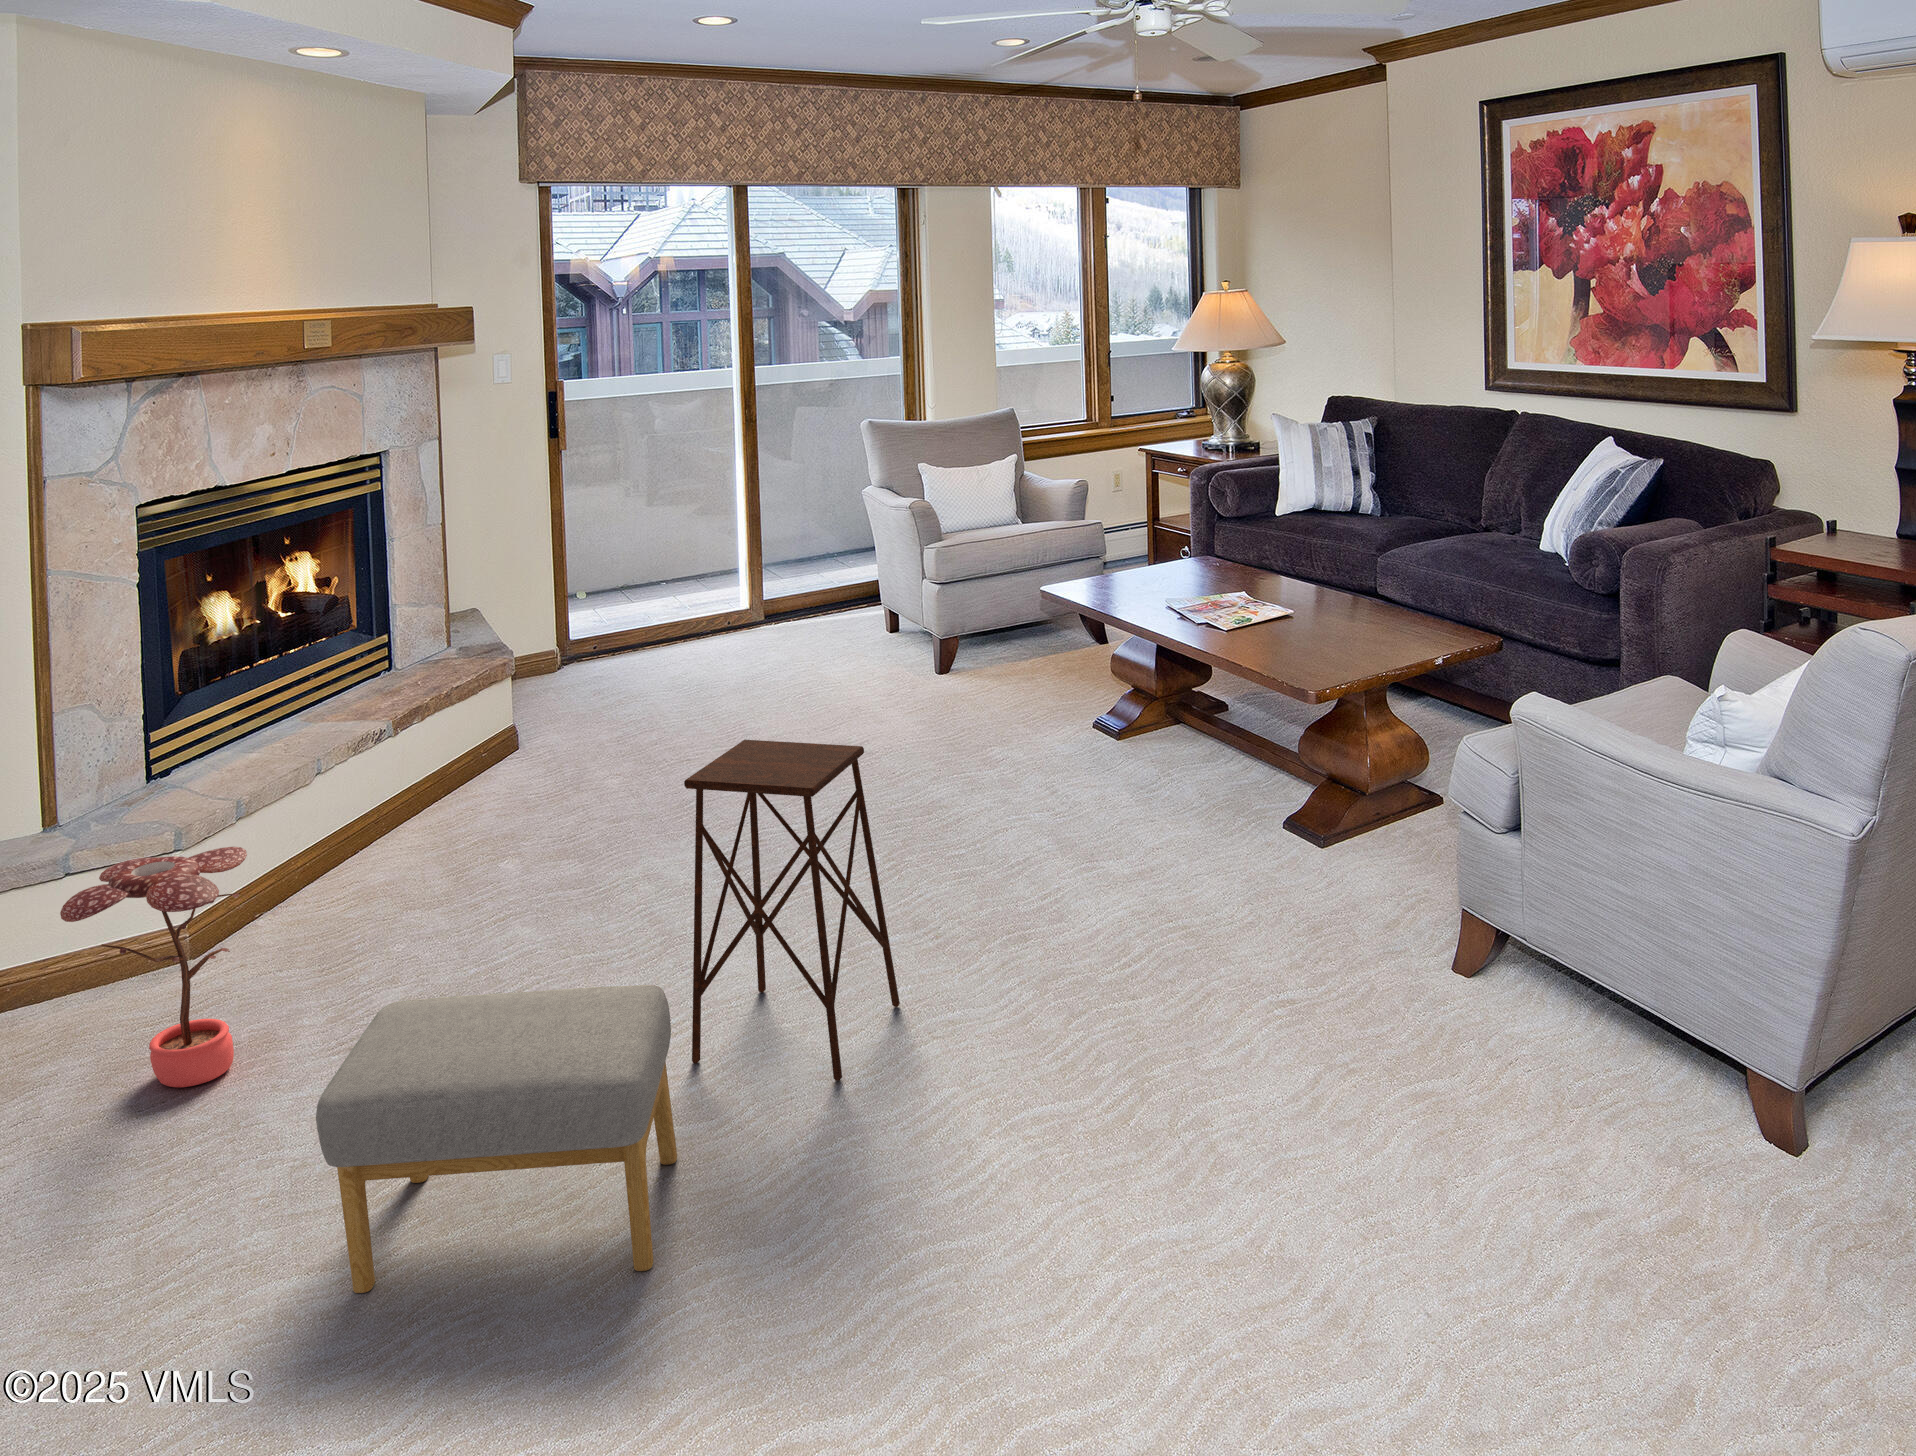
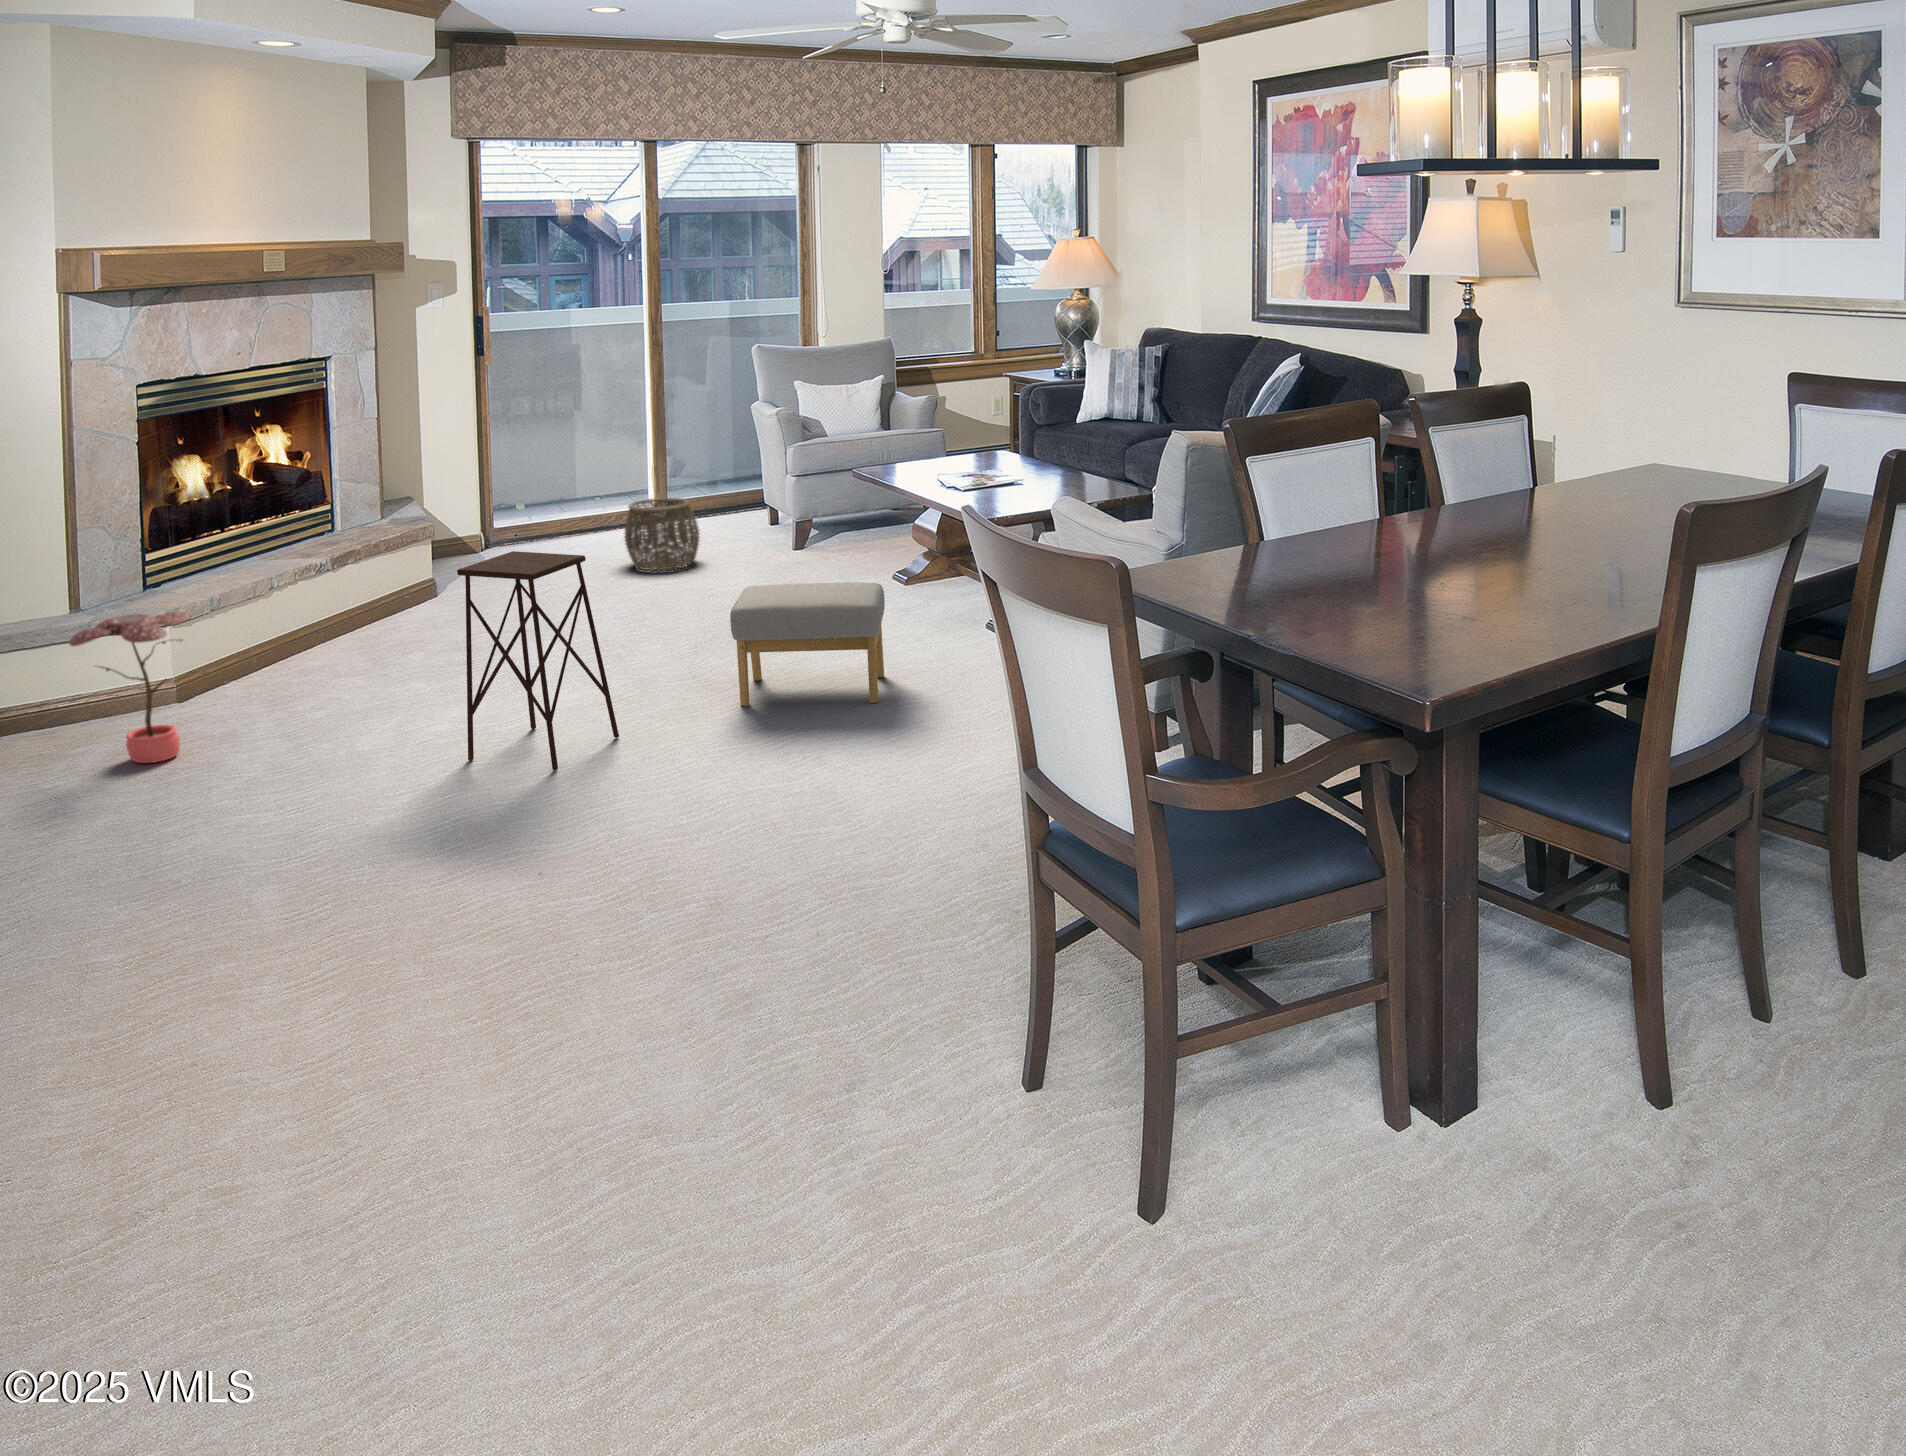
woven basket: none [744,614,838,708] -> present [625,498,699,571]
footstool: present [316,985,677,1293] -> present [730,582,885,706]

